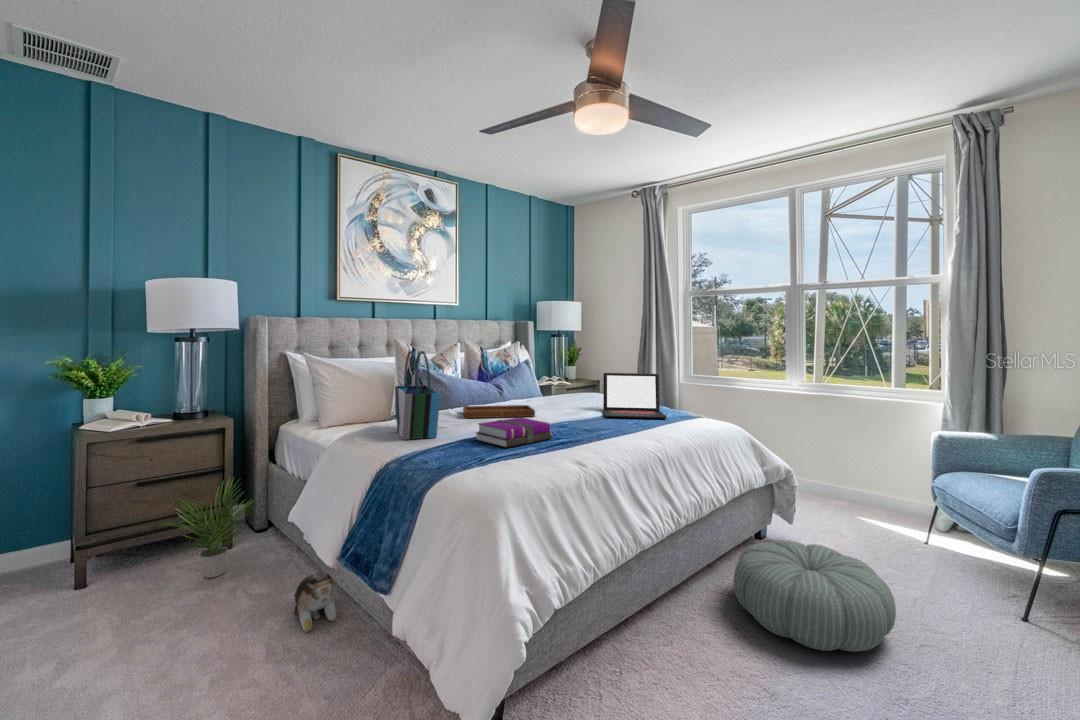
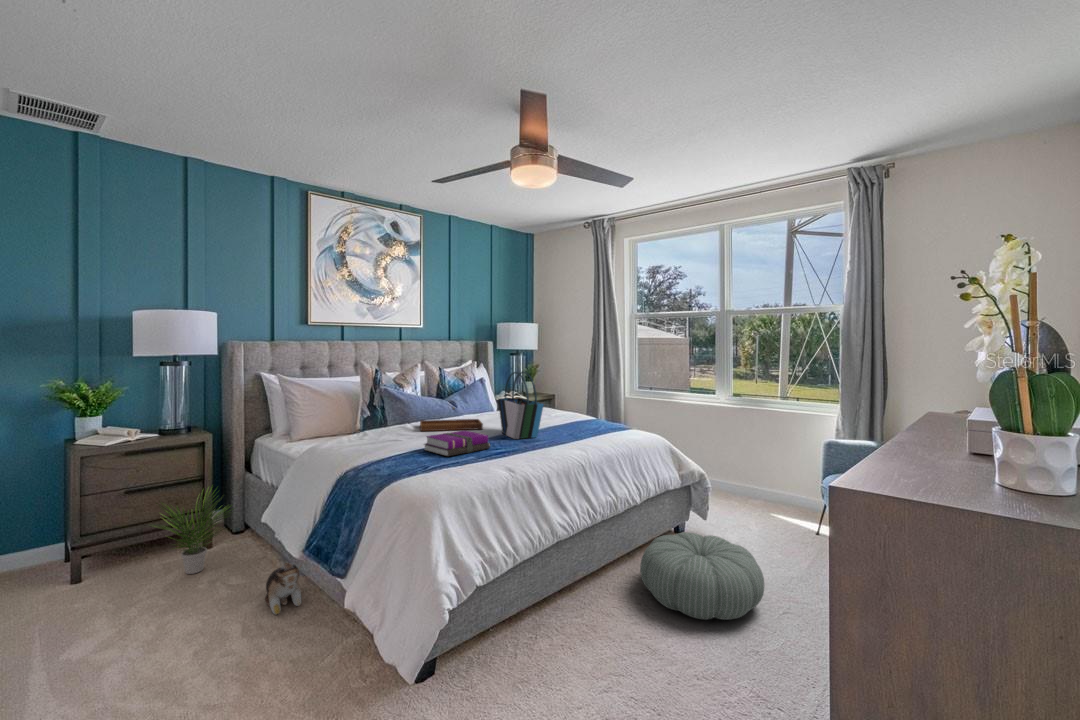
tote bag: present [395,351,440,440] -> present [498,372,544,439]
laptop: present [603,373,667,419] -> none [544,390,597,430]

